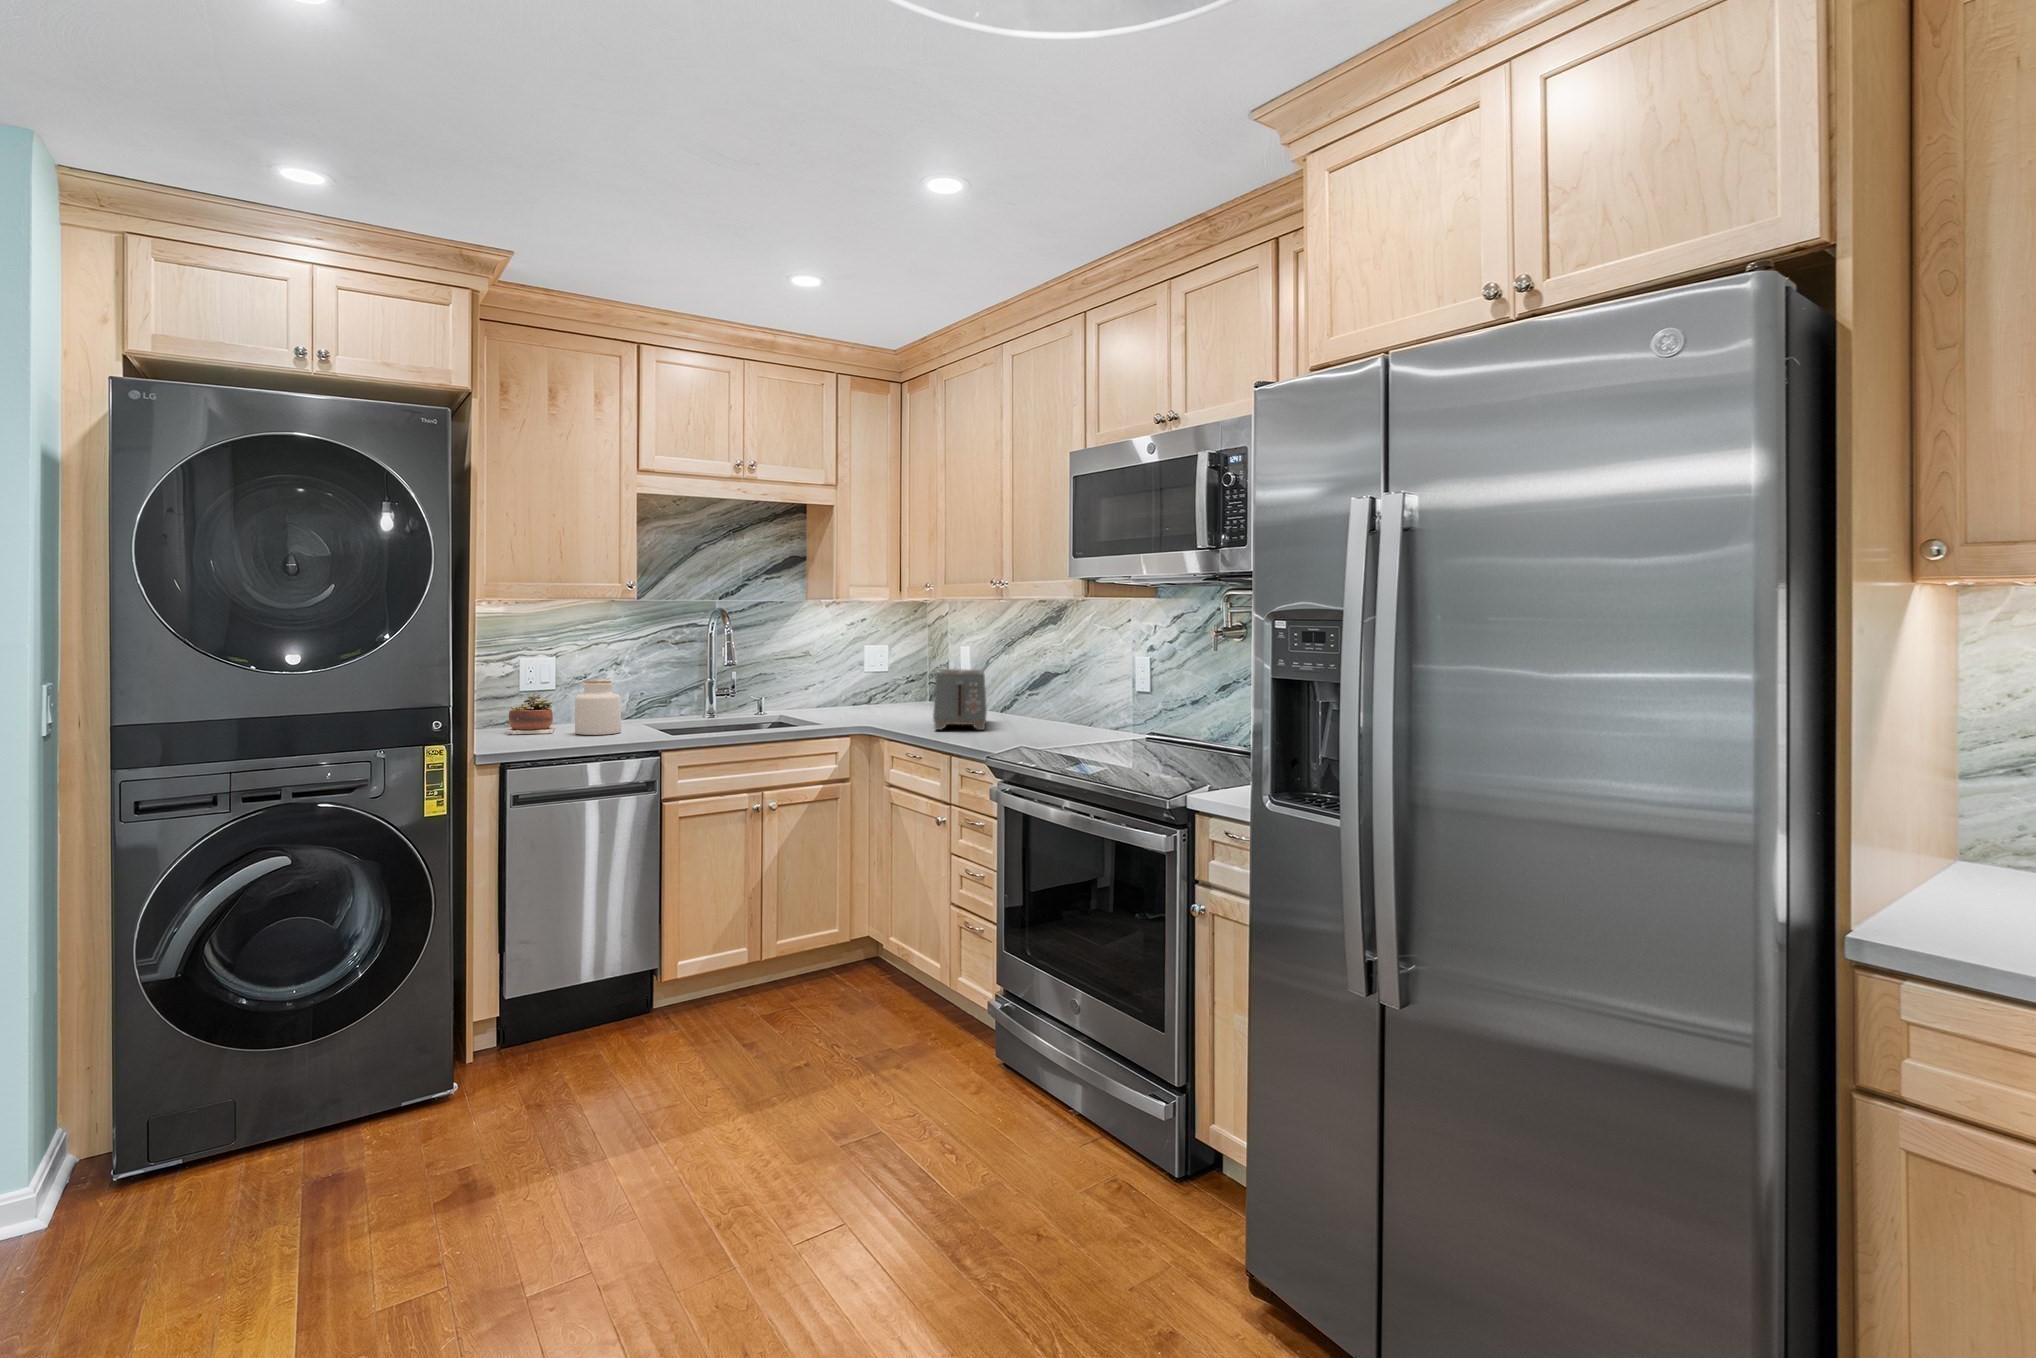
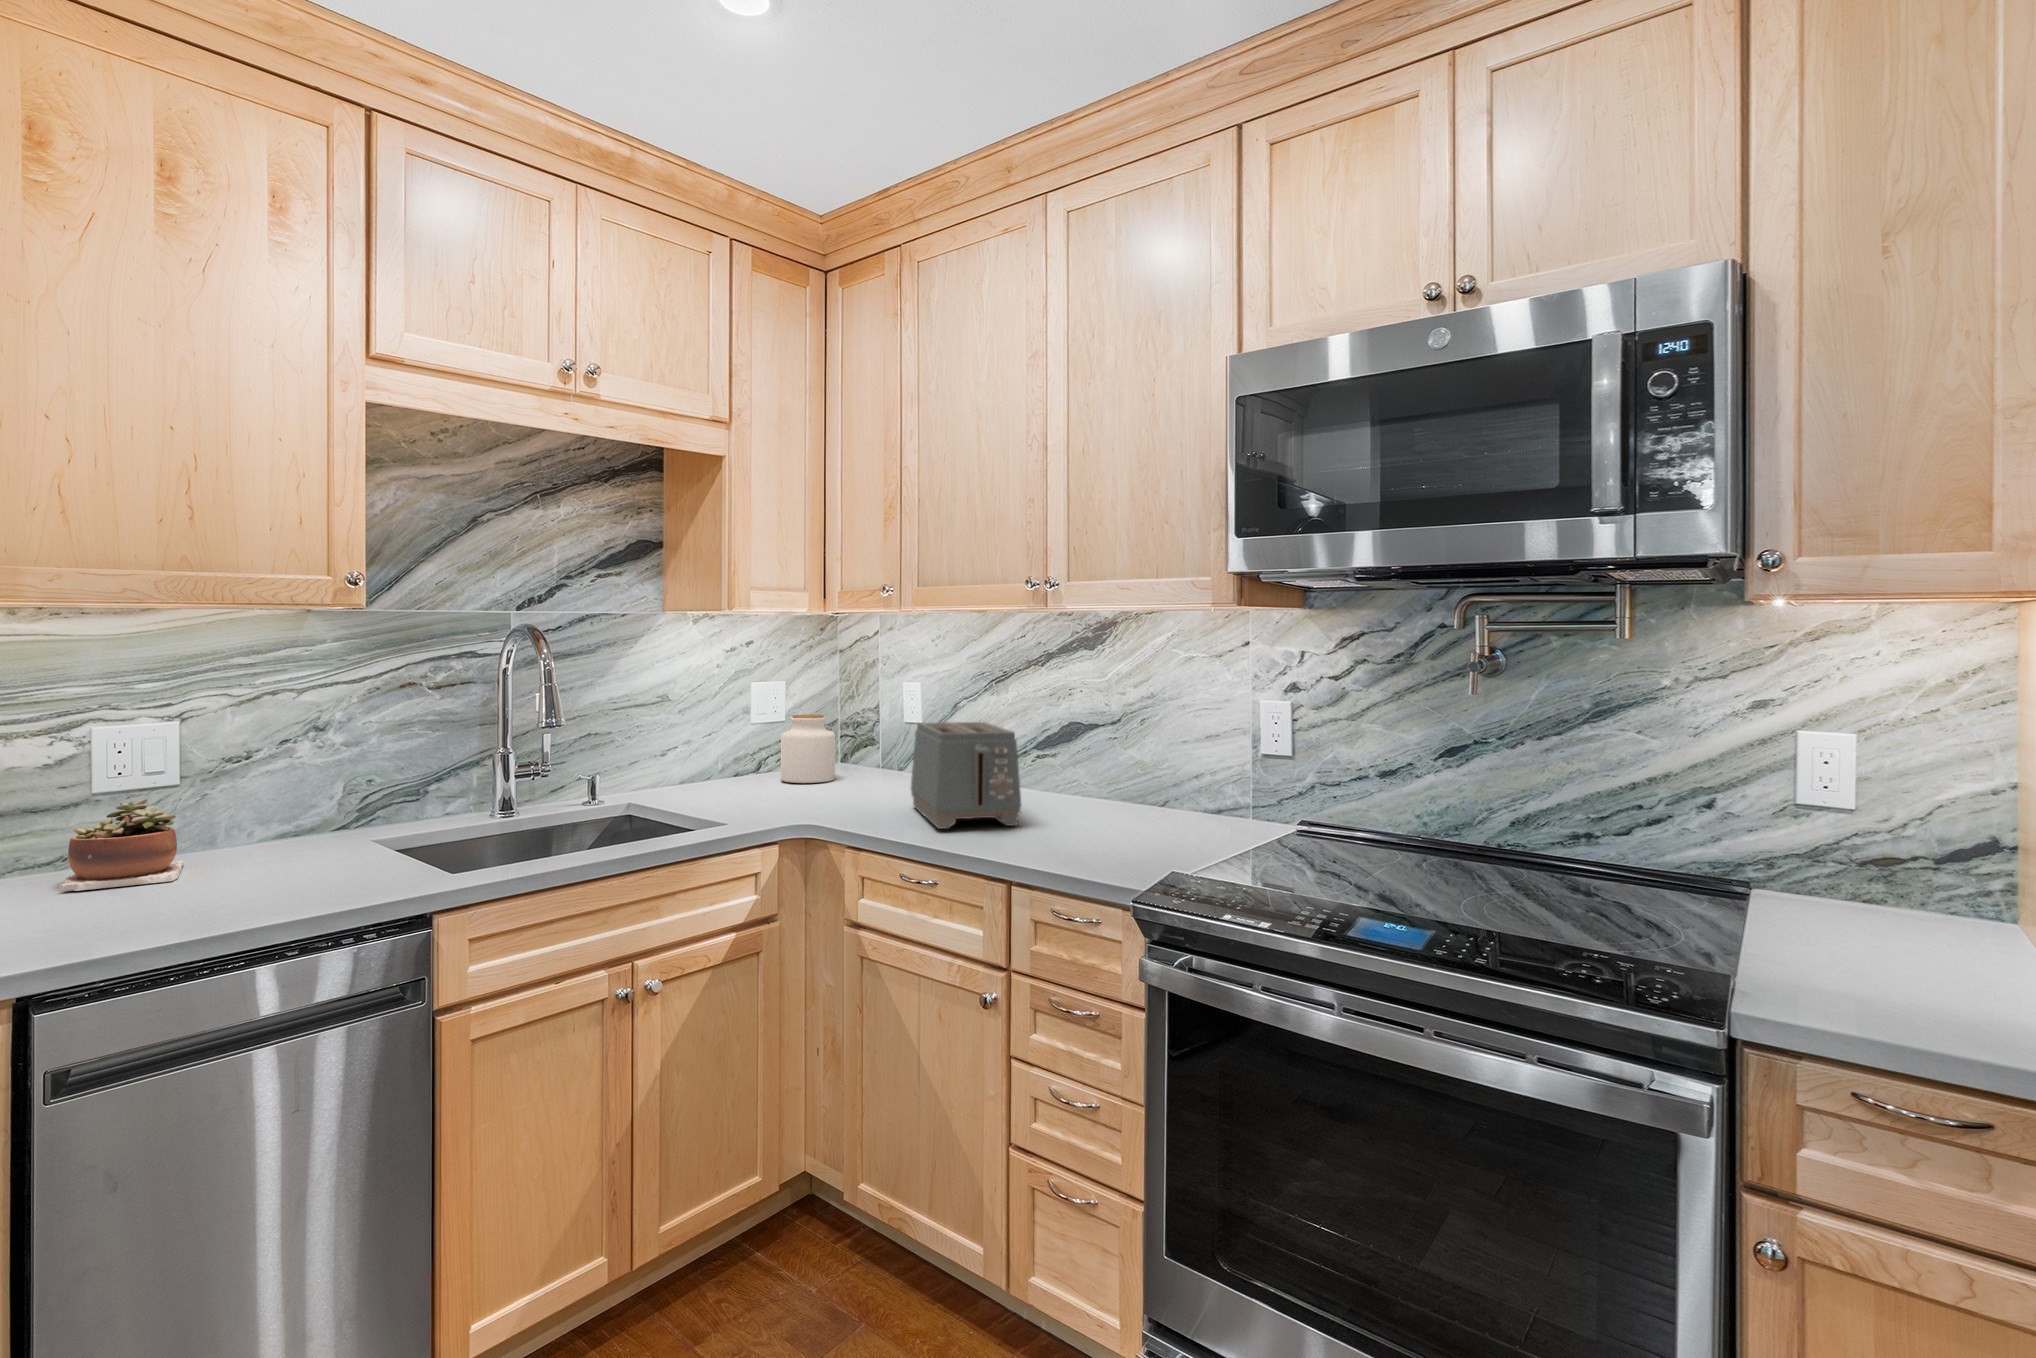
jar: present [575,681,621,735] -> present [781,715,835,783]

